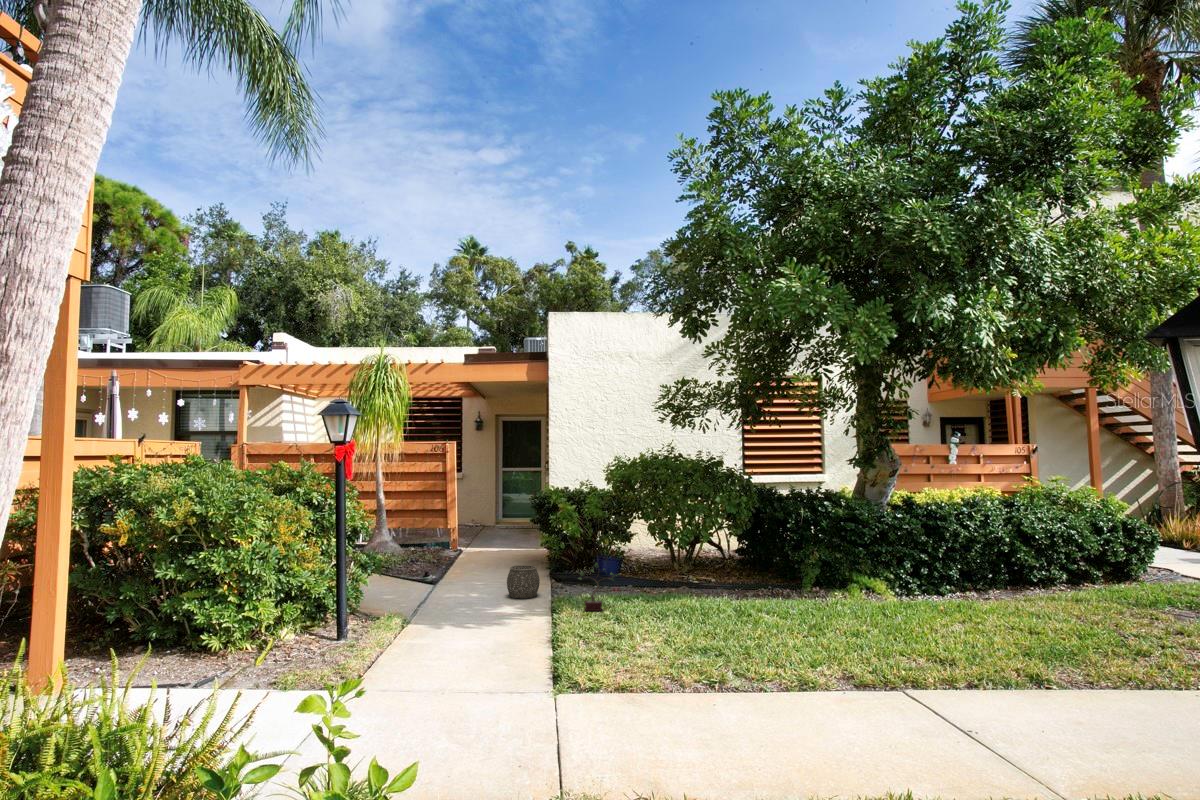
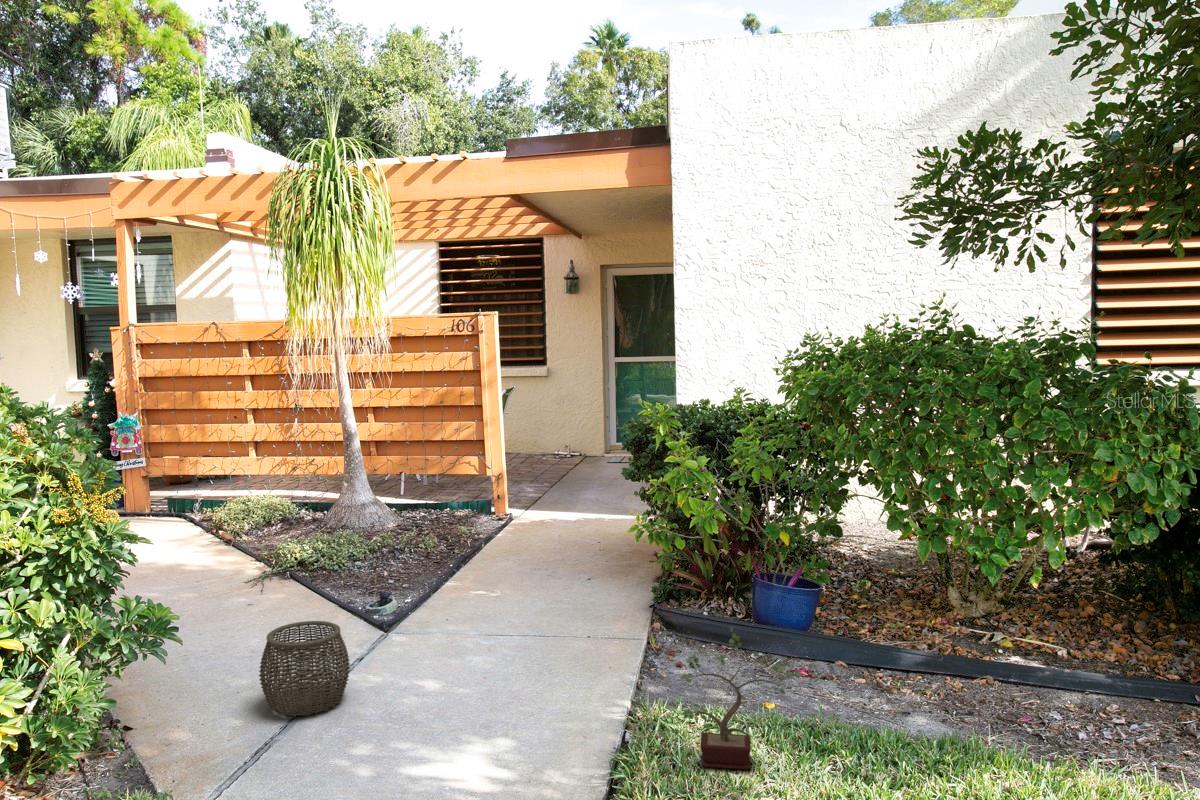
woven basket: present [507,565,540,599] -> present [259,621,350,717]

